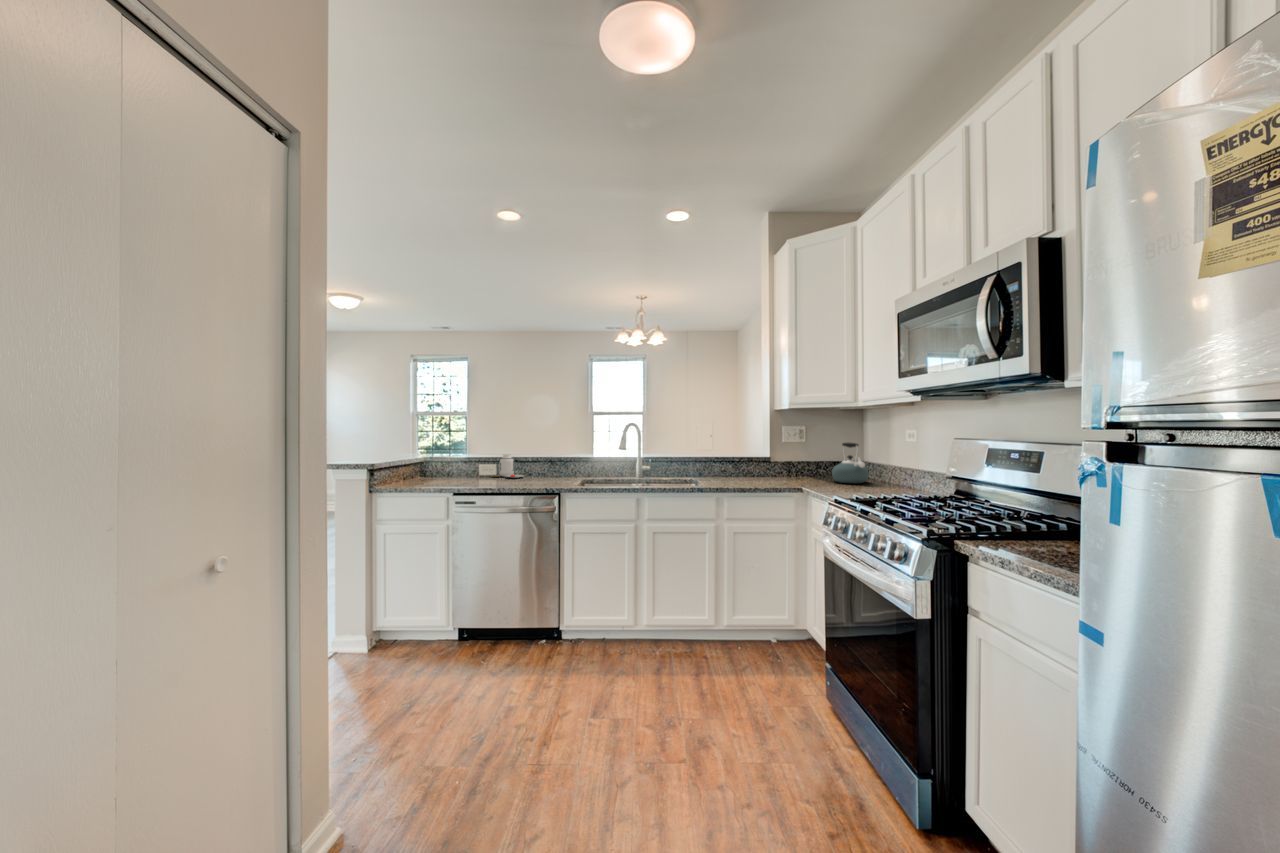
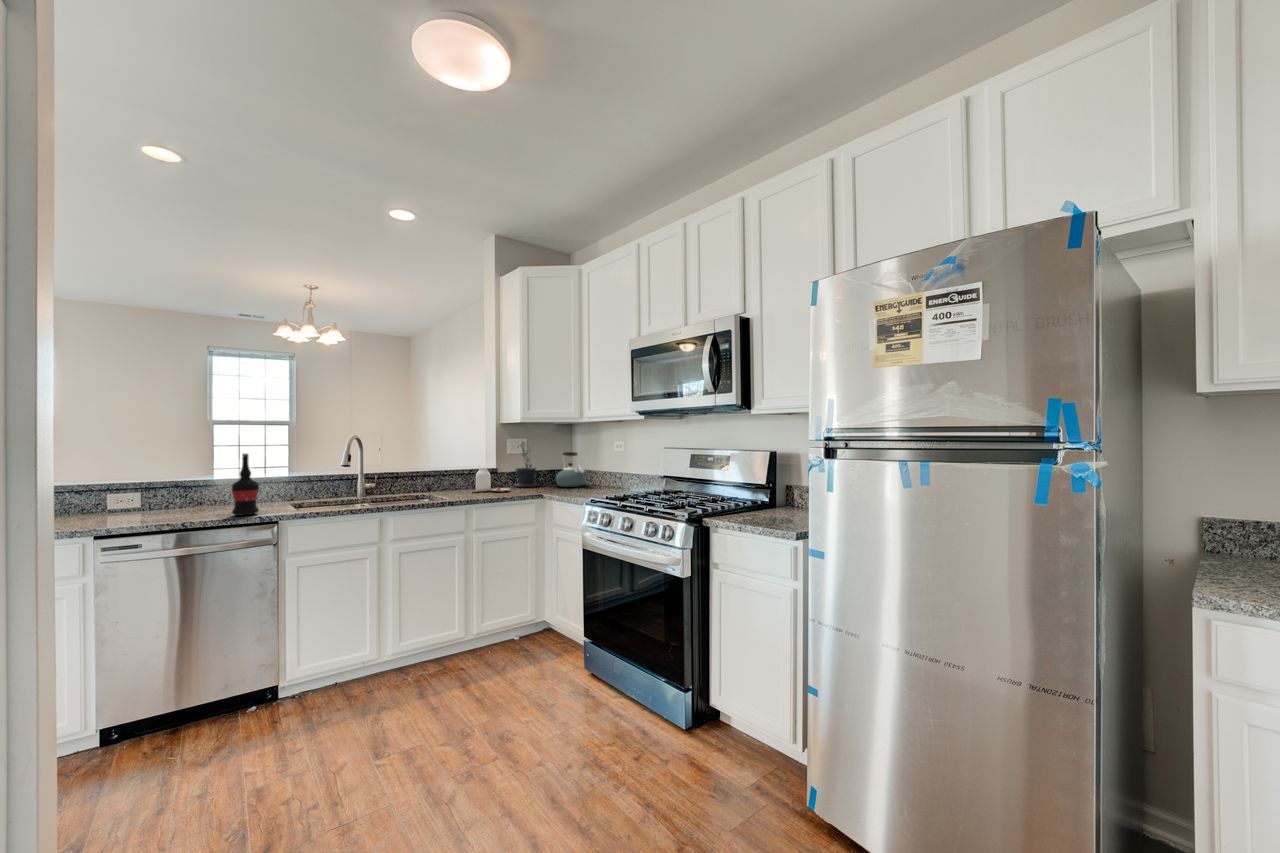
potted plant: none [779,432,813,480] -> present [514,444,537,487]
wine bottle: none [535,435,553,485] -> present [232,454,259,515]
jar: present [500,454,523,478] -> present [476,468,510,492]

